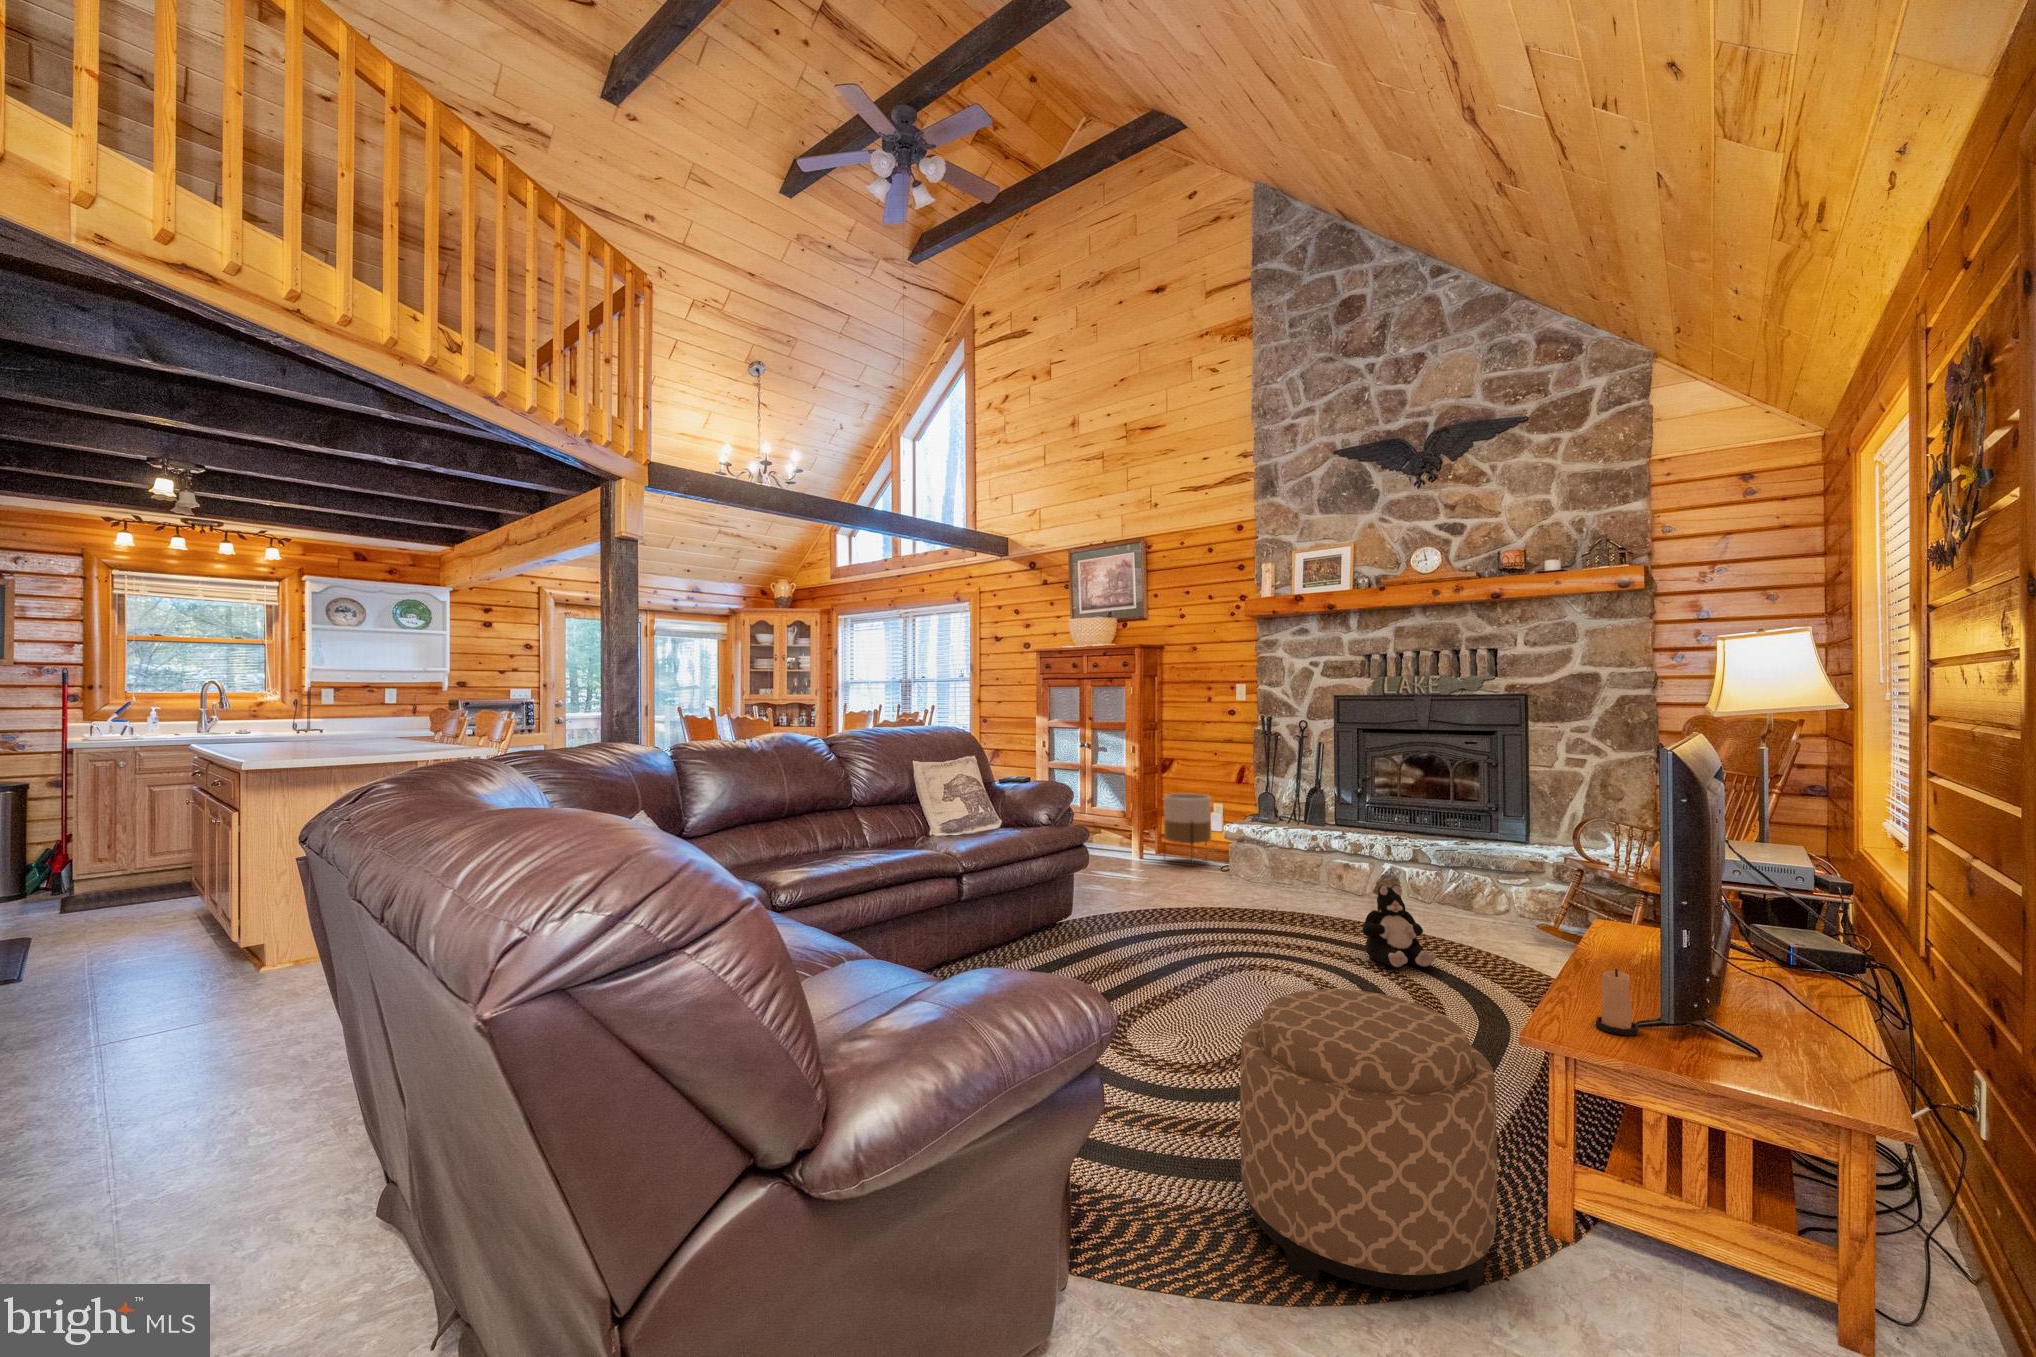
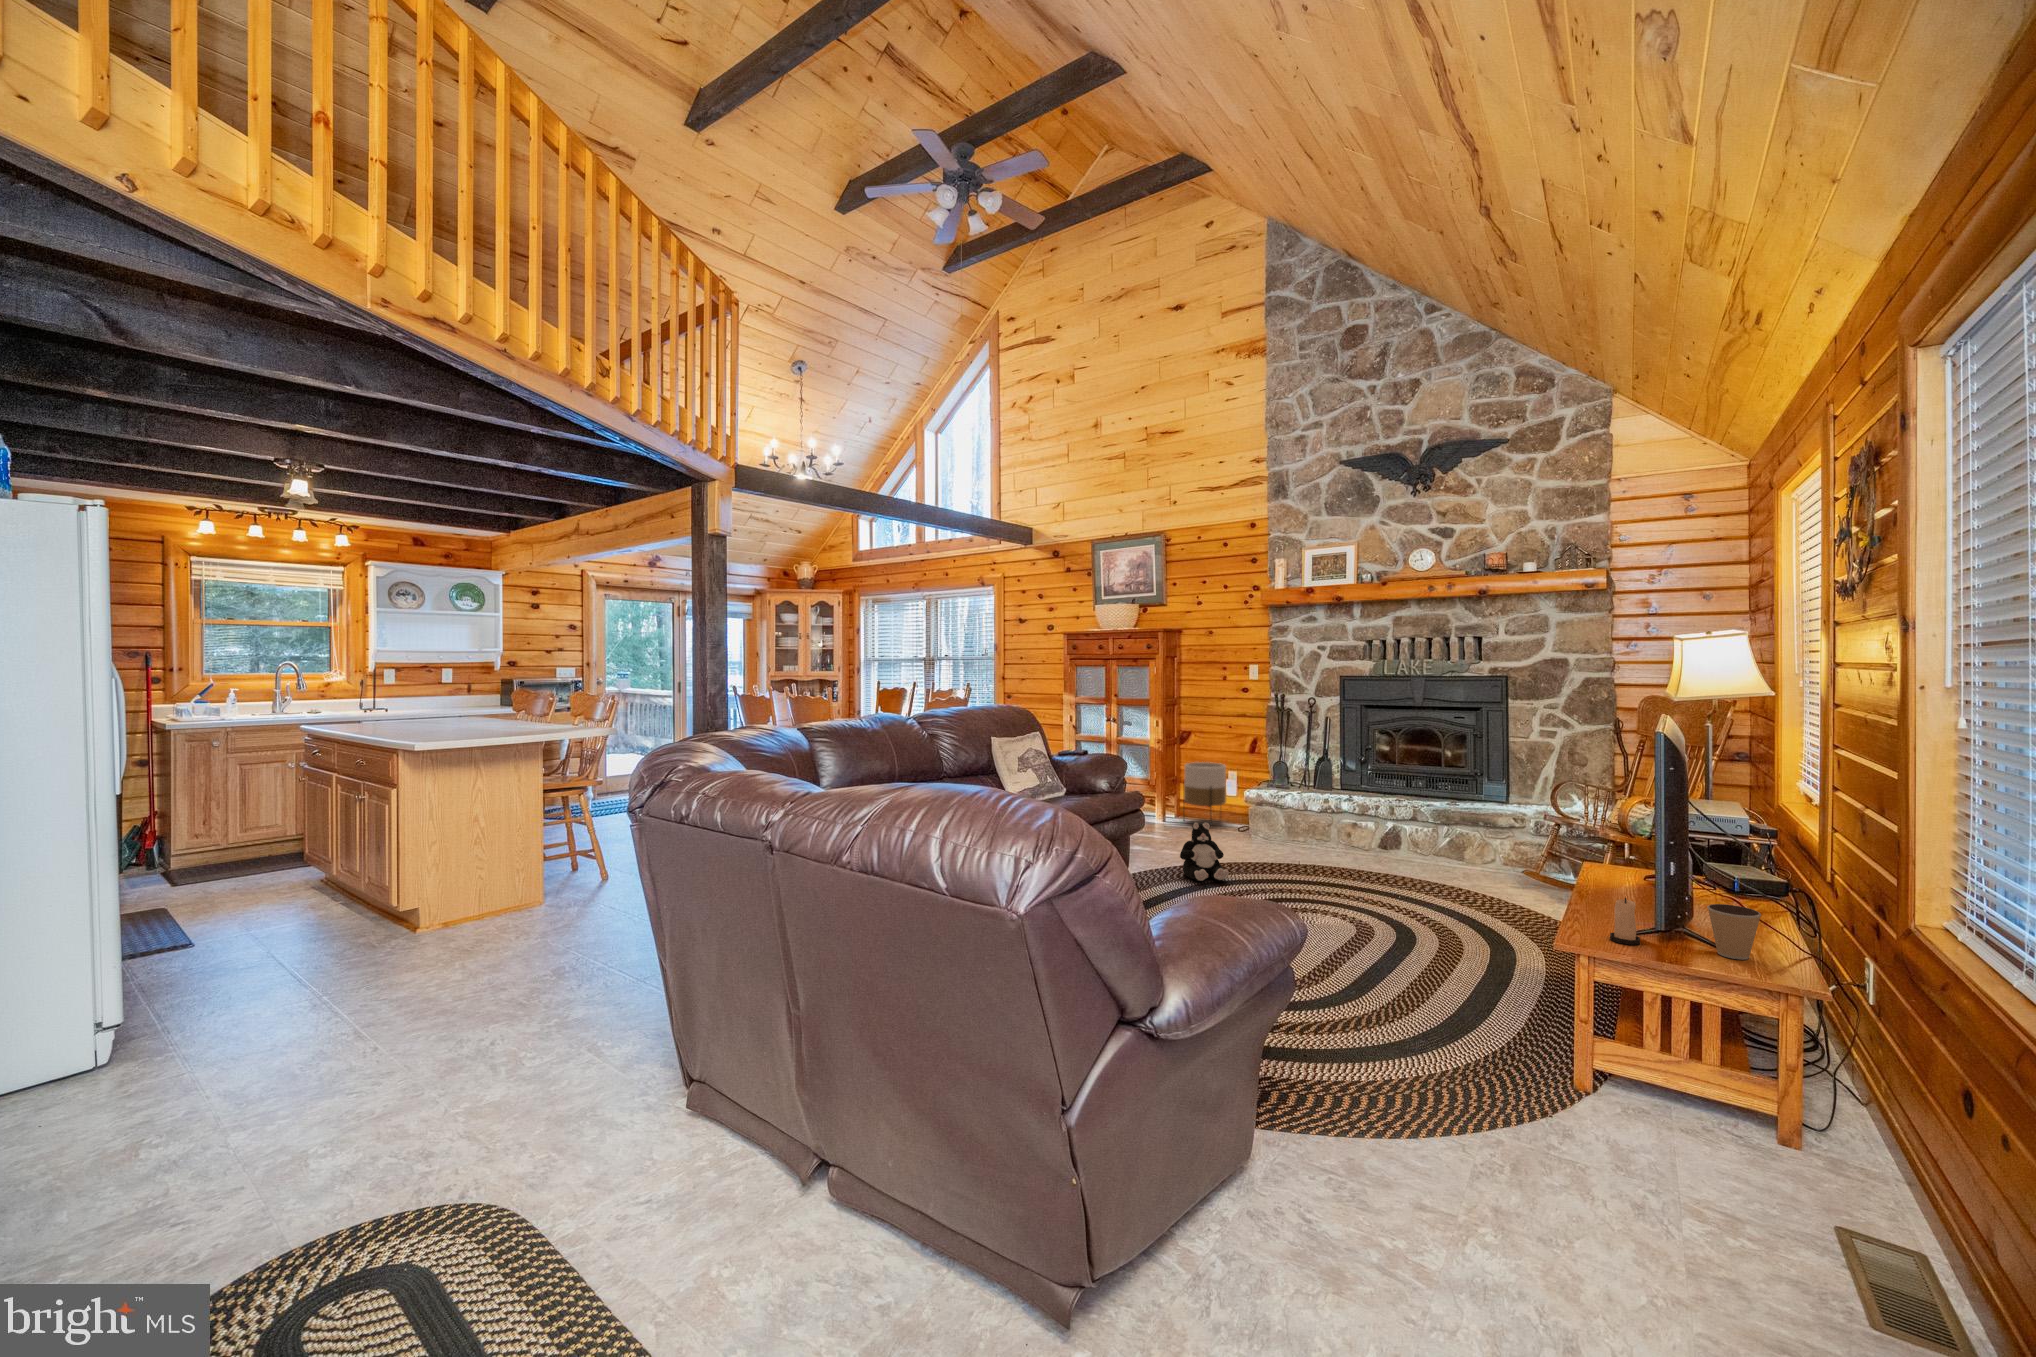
plush toy: present [1363,885,1436,967] -> present [1180,822,1229,881]
coffee cup: none [1731,981,1808,1063] -> present [1707,904,1761,960]
ottoman: present [1240,989,1497,1292] -> none [1352,919,1544,1124]

